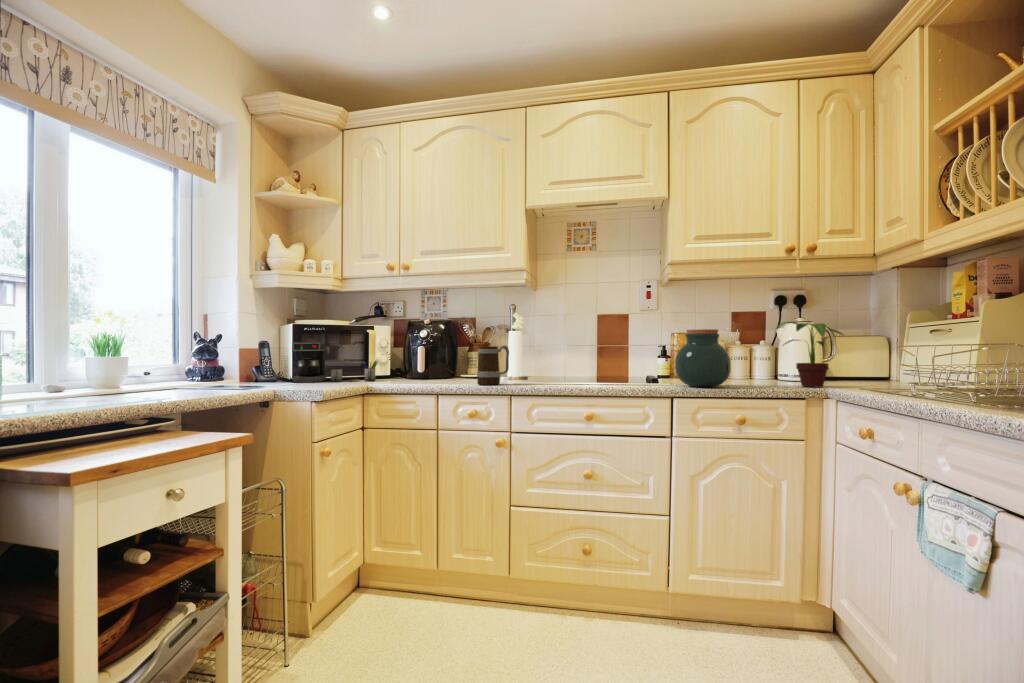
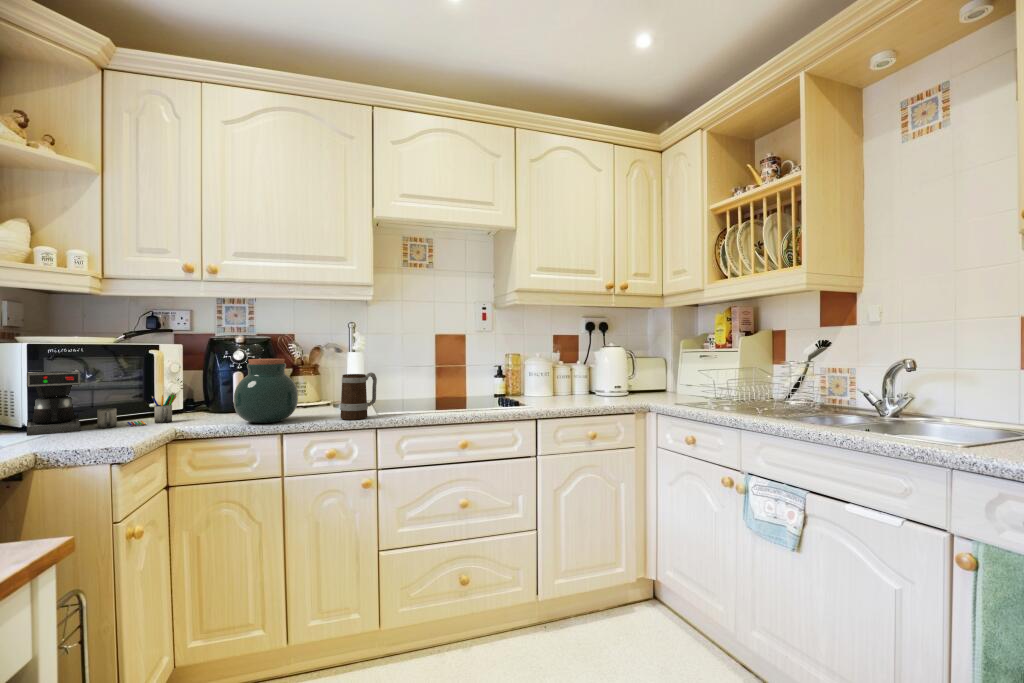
potted plant: present [775,321,843,387] -> none [615,349,659,403]
jar: present [675,329,731,387] -> present [234,359,298,423]

